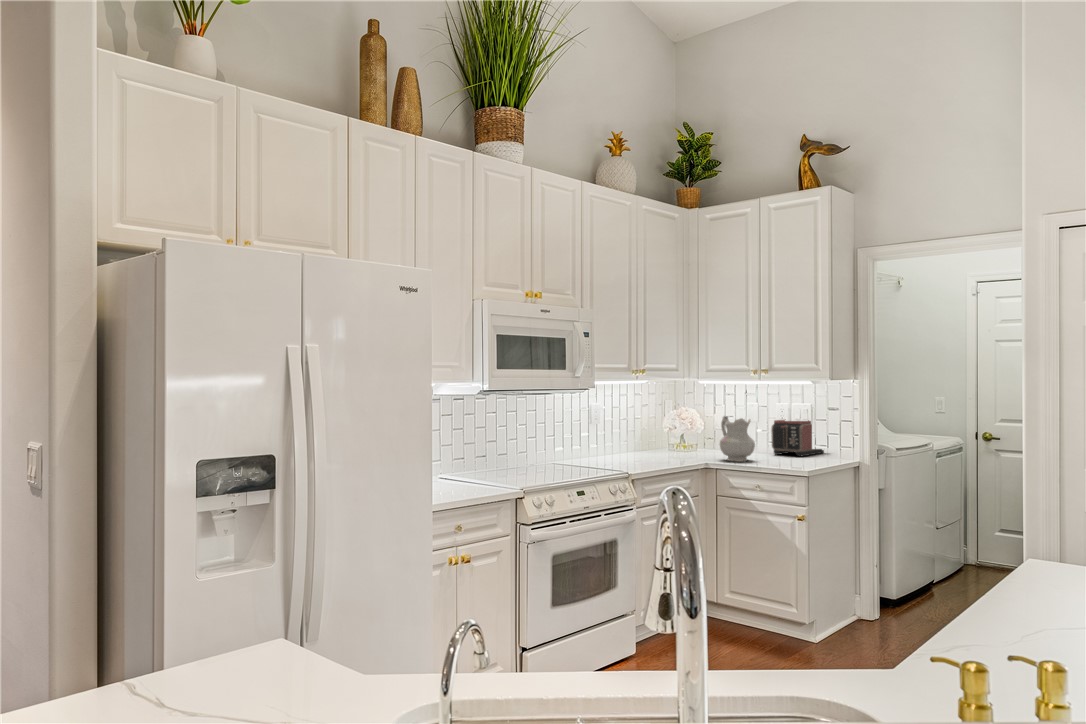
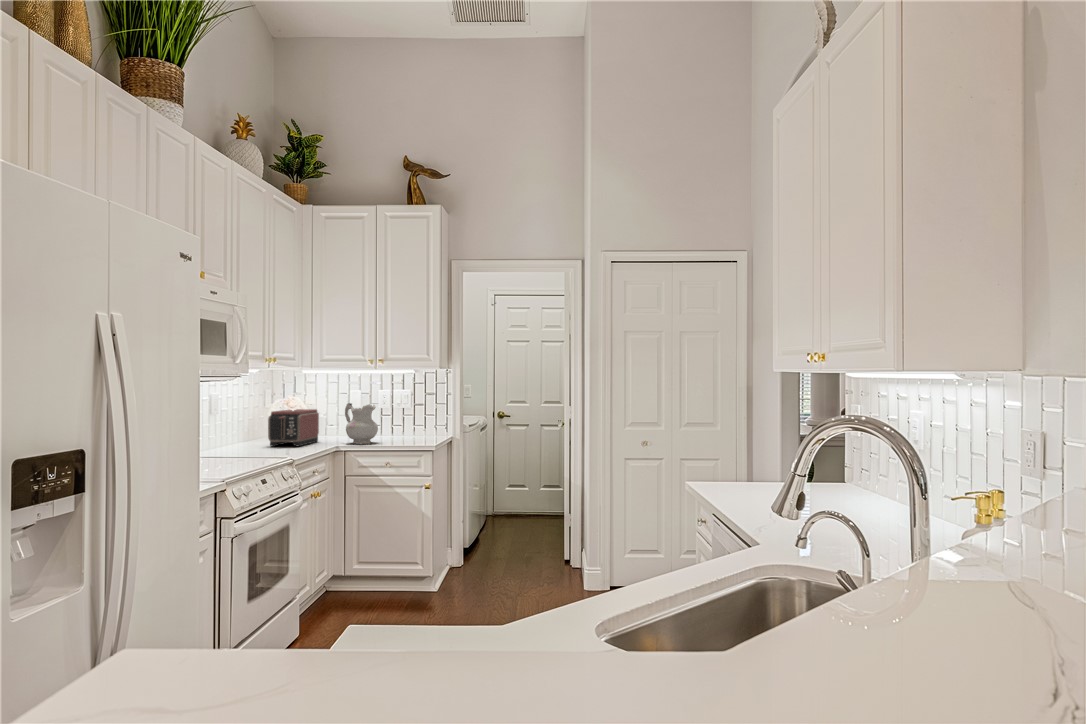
toaster: present [771,419,824,456] -> present [268,409,319,446]

